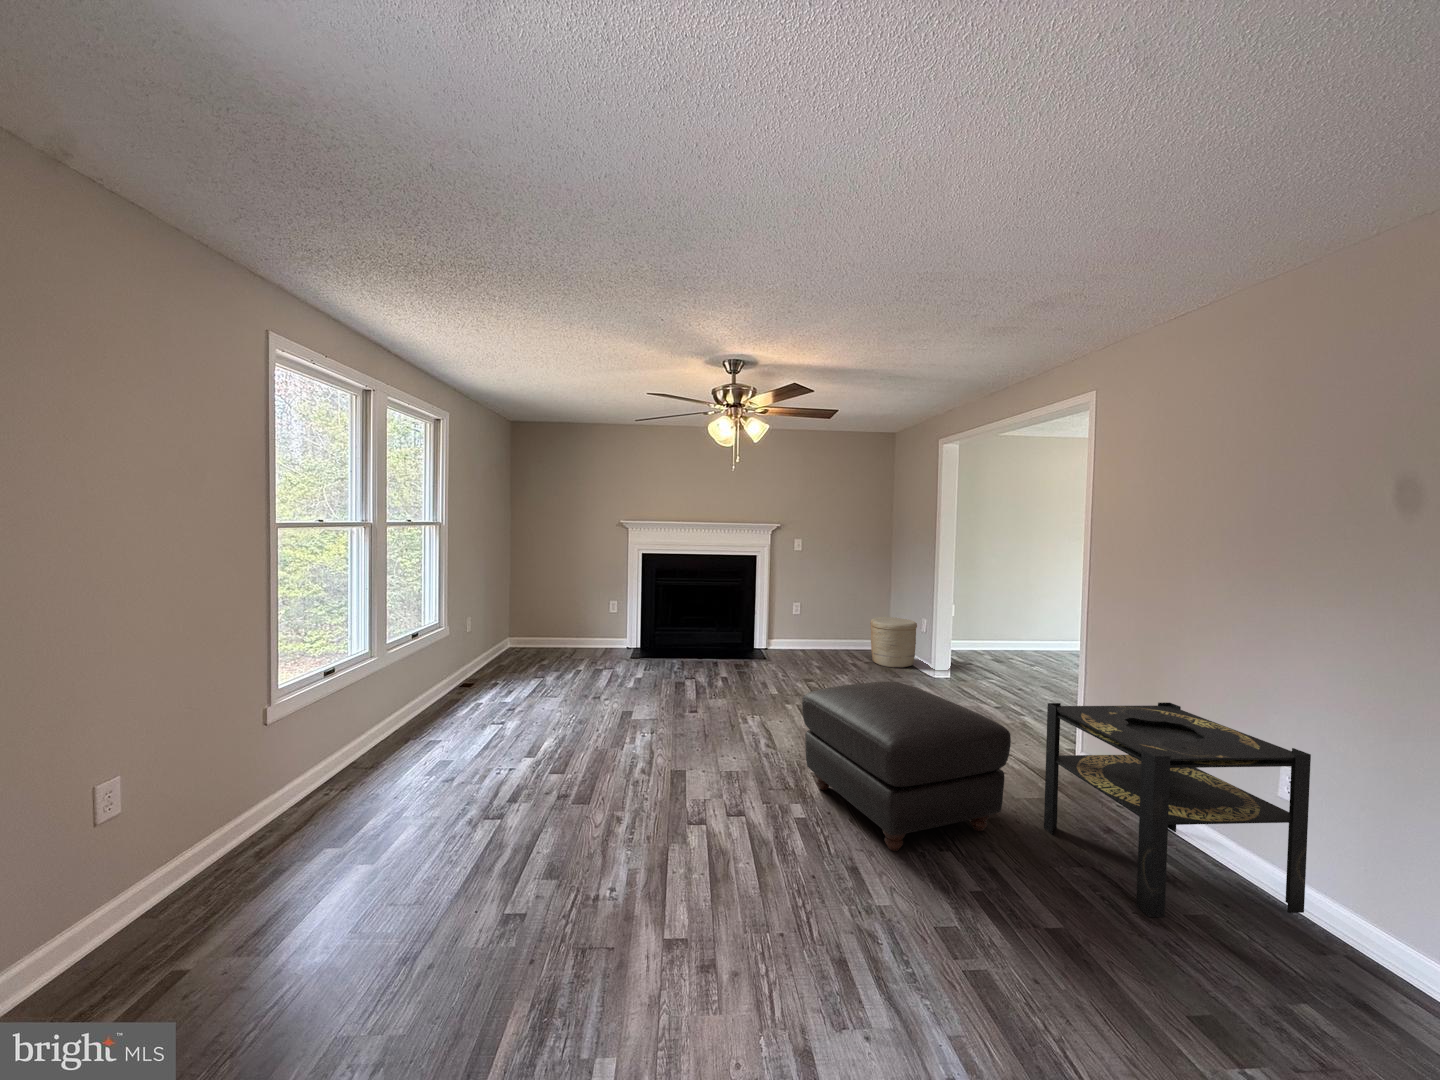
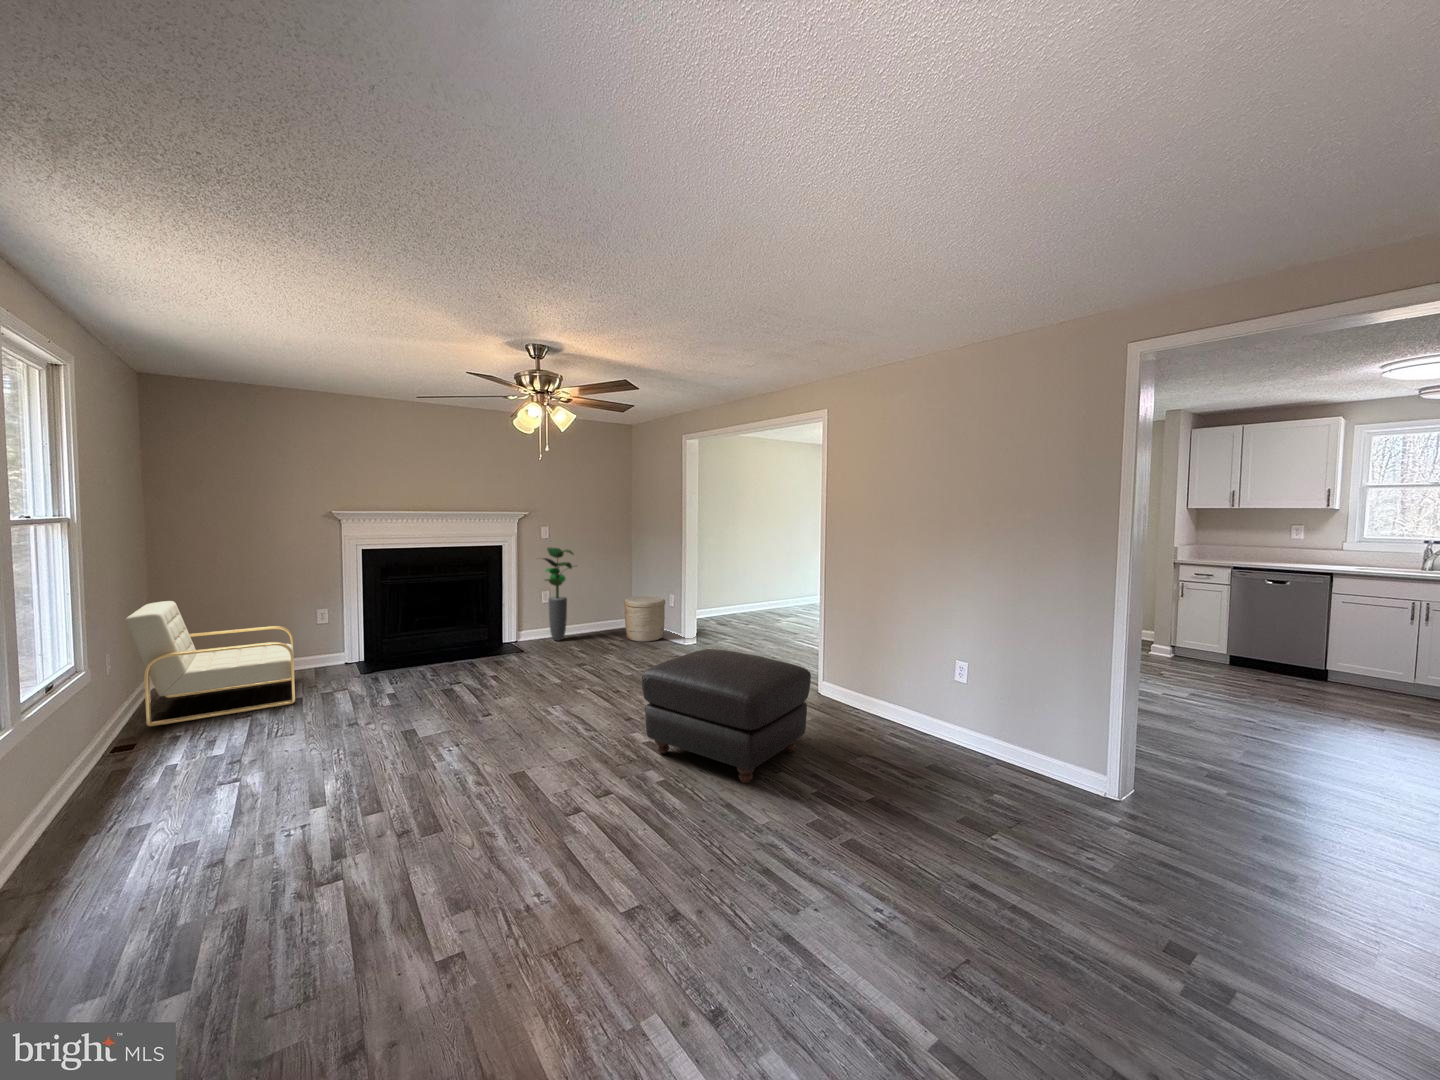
potted plant: none [783,560,824,654] -> present [544,548,573,641]
armchair: none [484,587,589,674] -> present [126,601,295,727]
side table: present [1044,702,1311,917] -> none [826,635,969,775]

